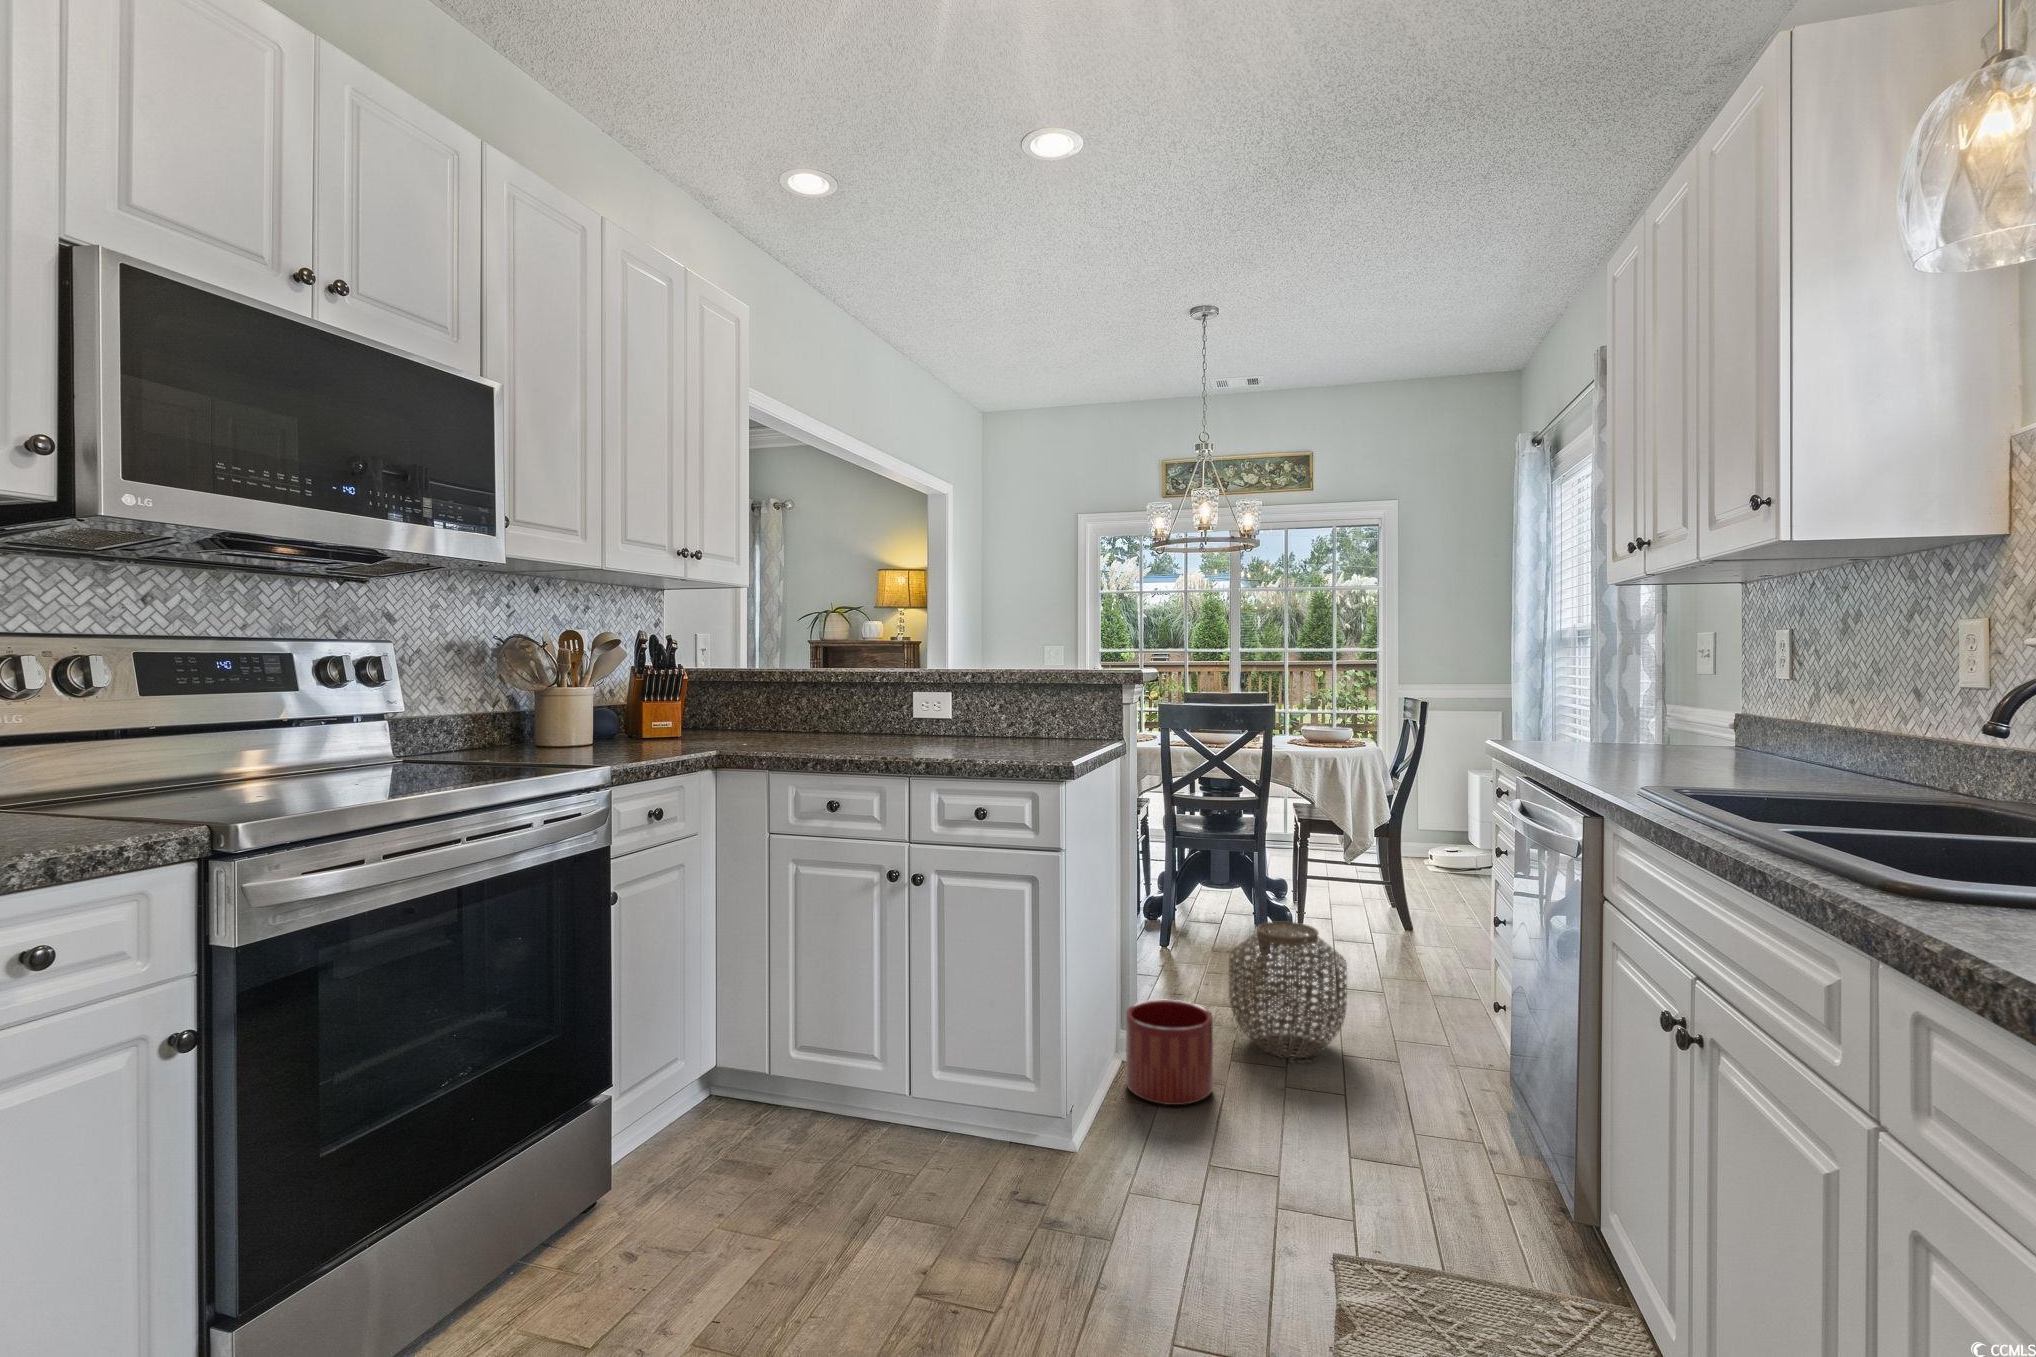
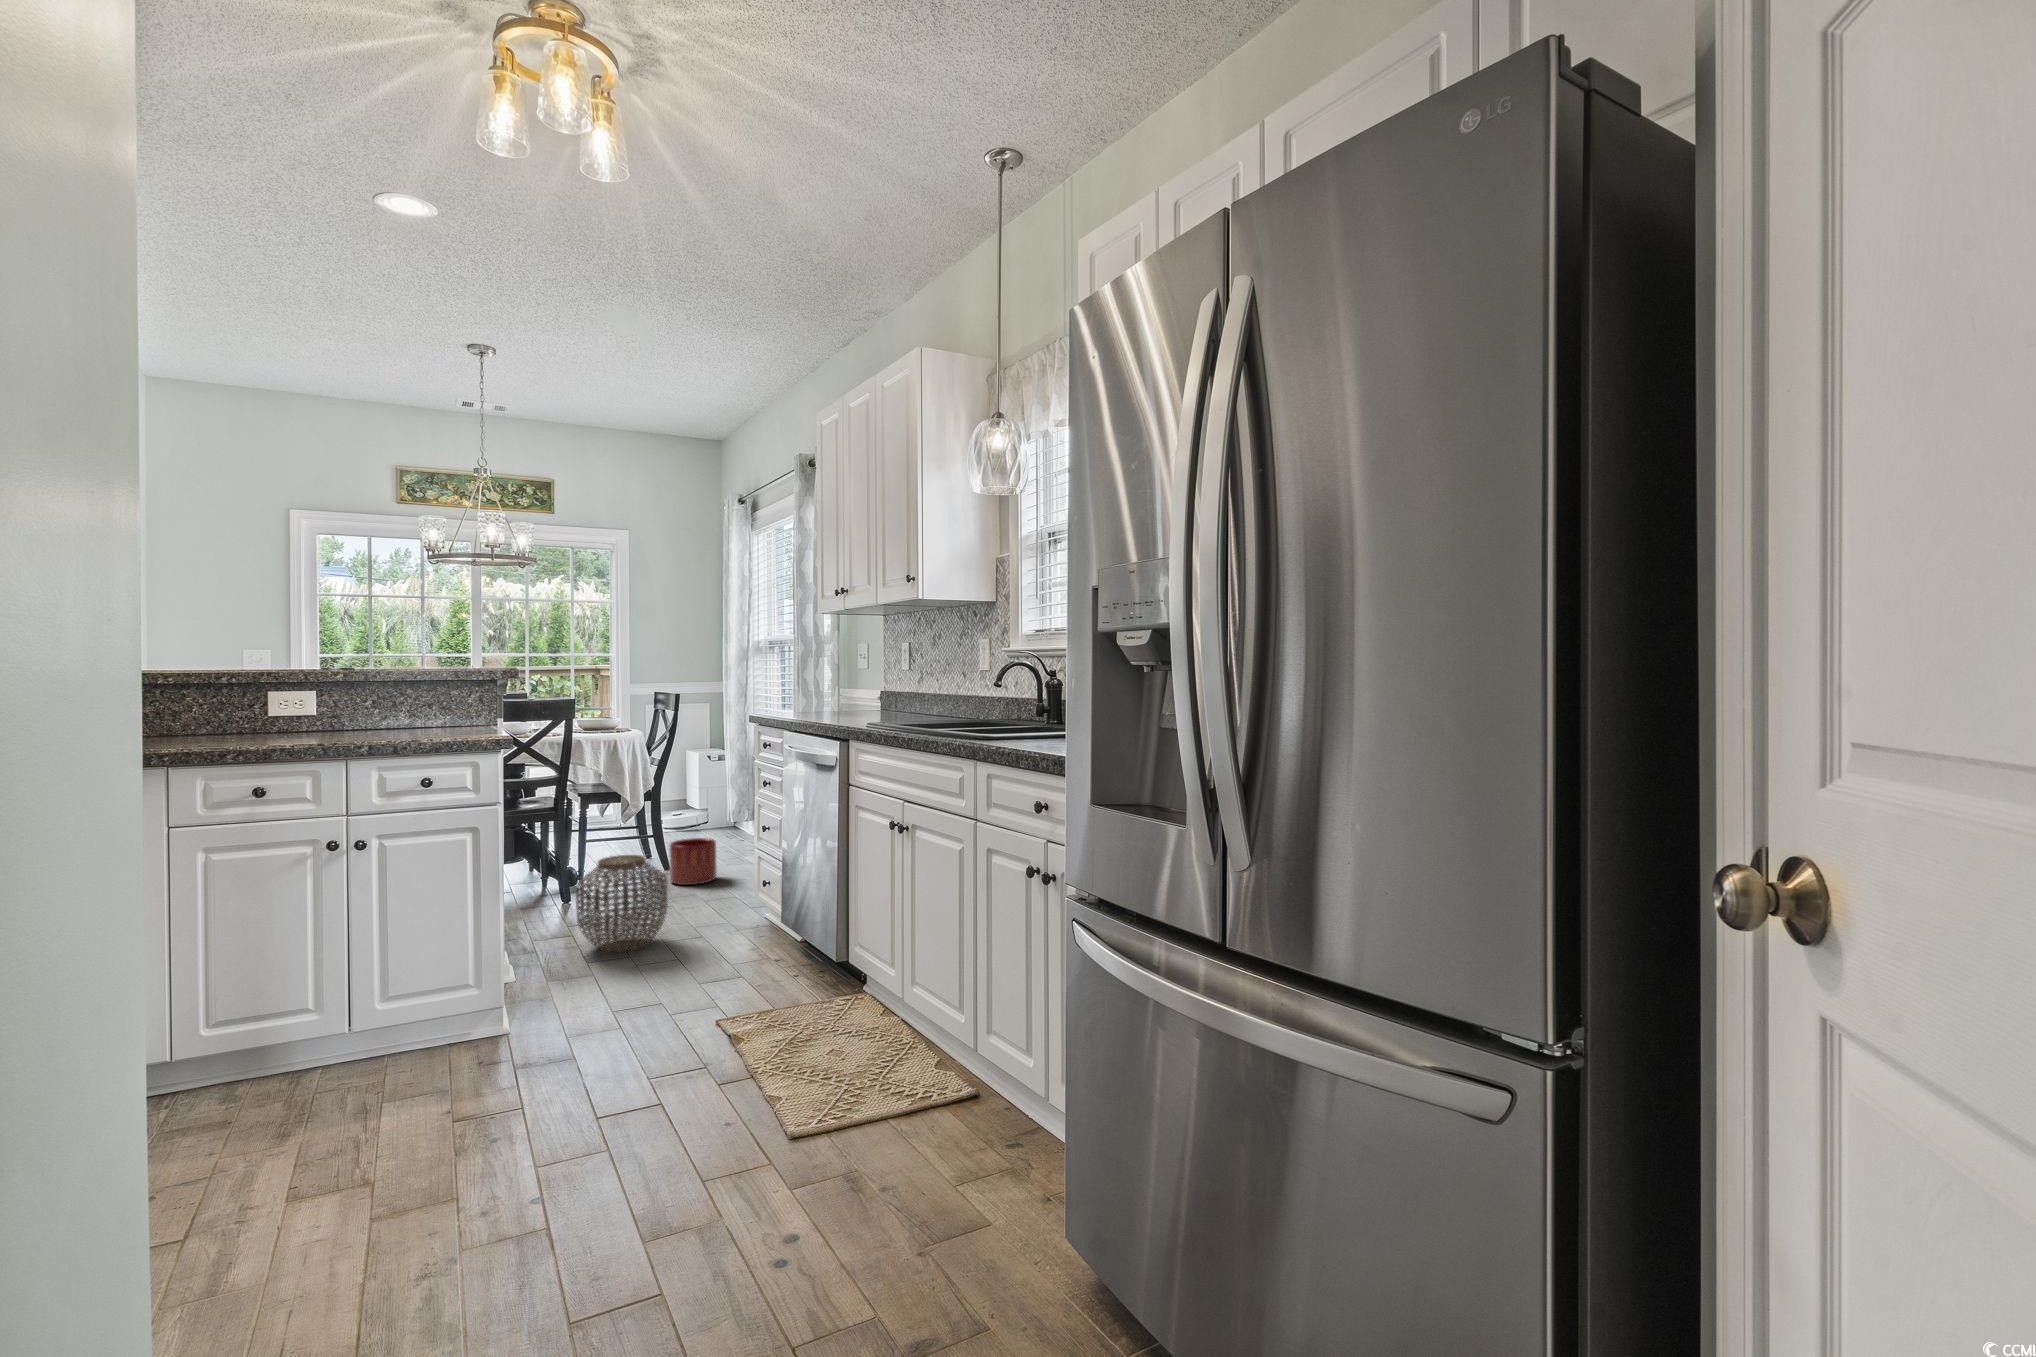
planter: present [1126,1000,1213,1105] -> present [669,838,717,885]

